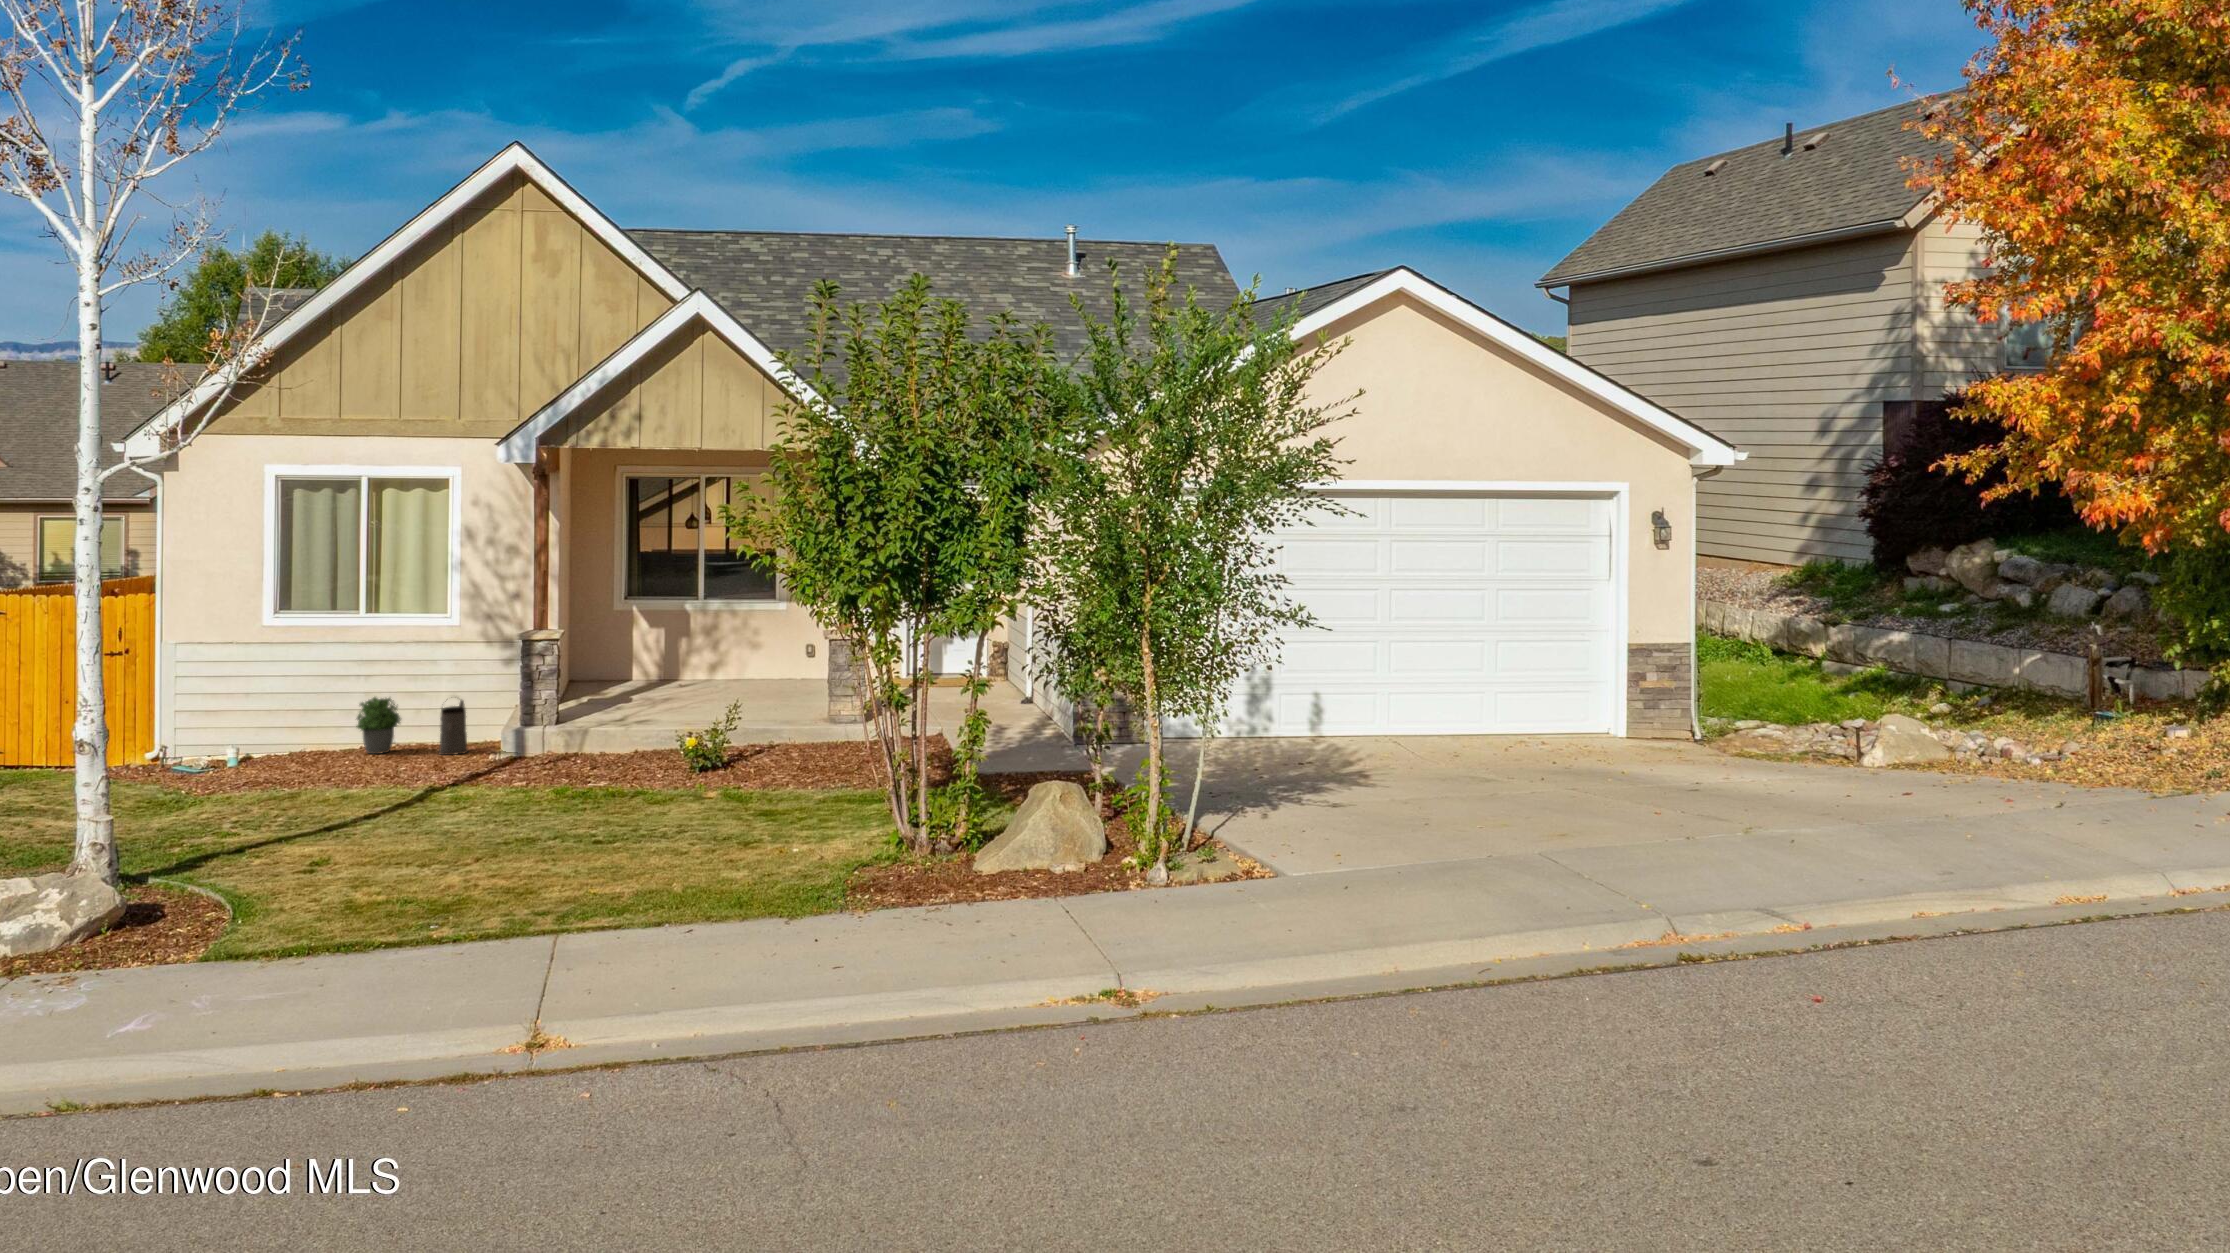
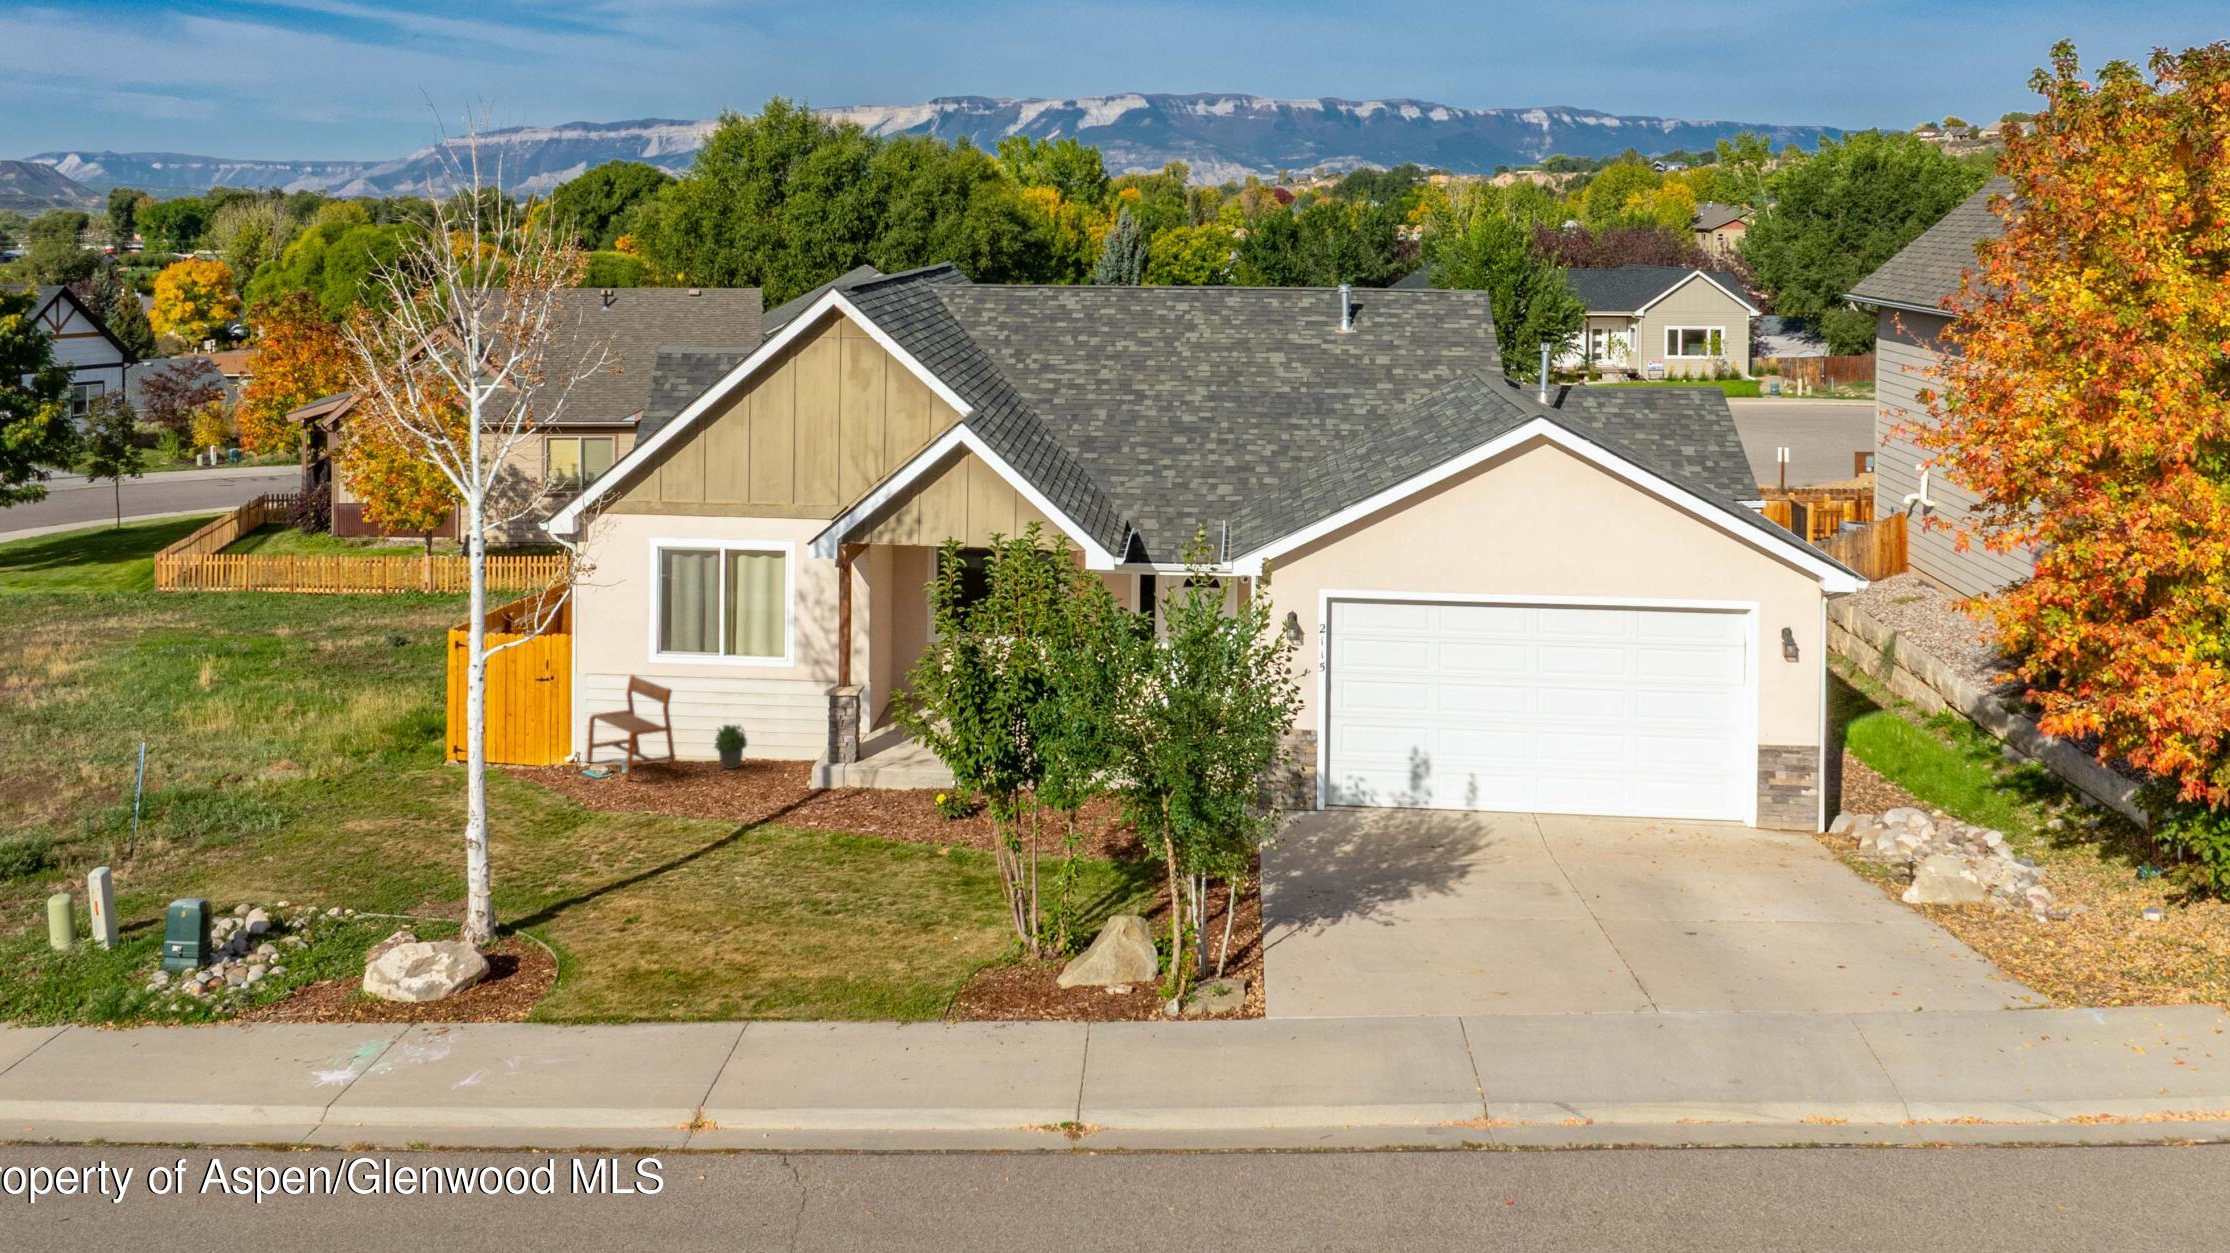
bench: none [178,646,306,769] -> present [587,675,677,781]
watering can: present [439,700,468,755] -> none [773,728,797,776]

